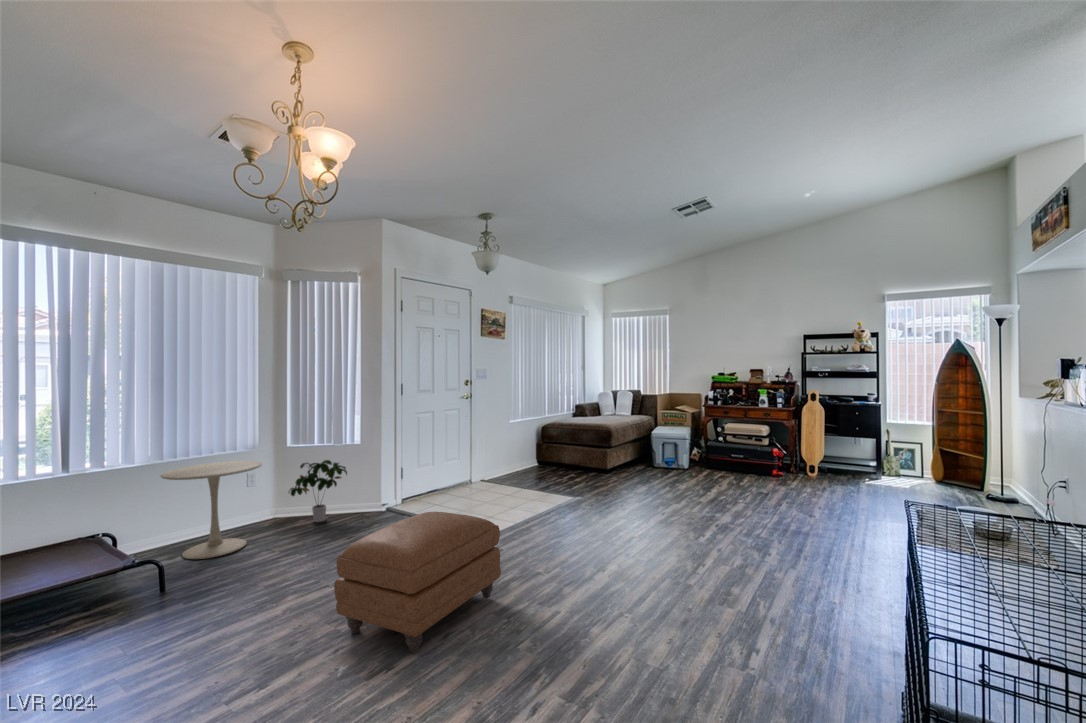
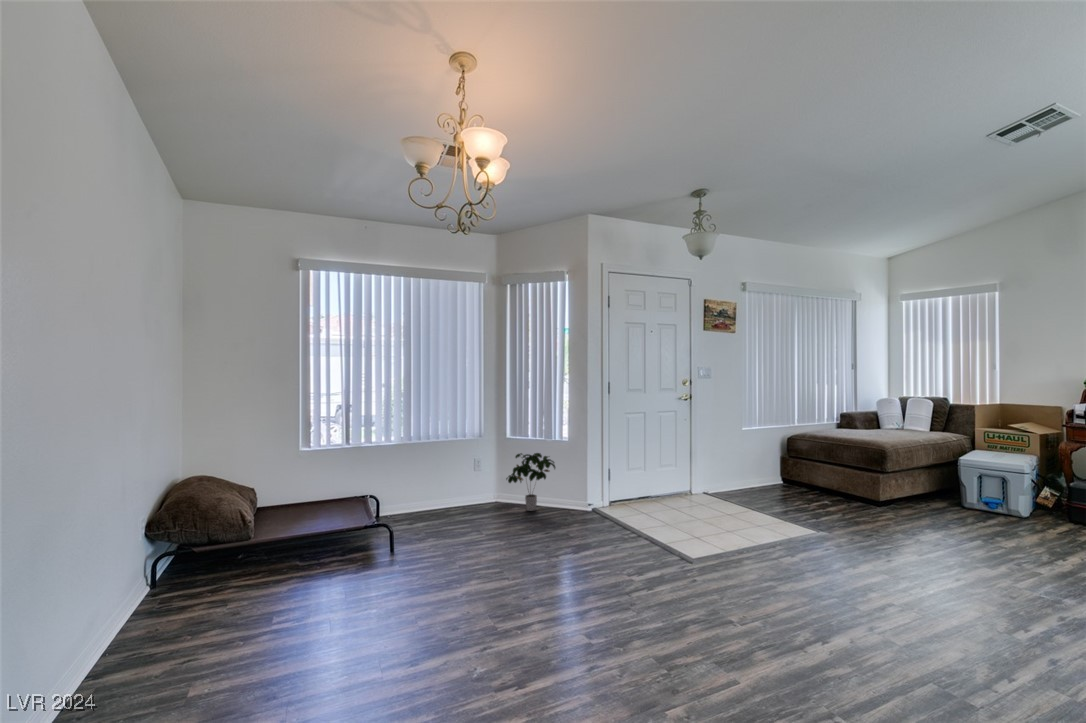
side table: present [161,461,262,559] -> none [406,446,480,527]
ottoman: present [334,512,501,653] -> none [490,521,671,679]

